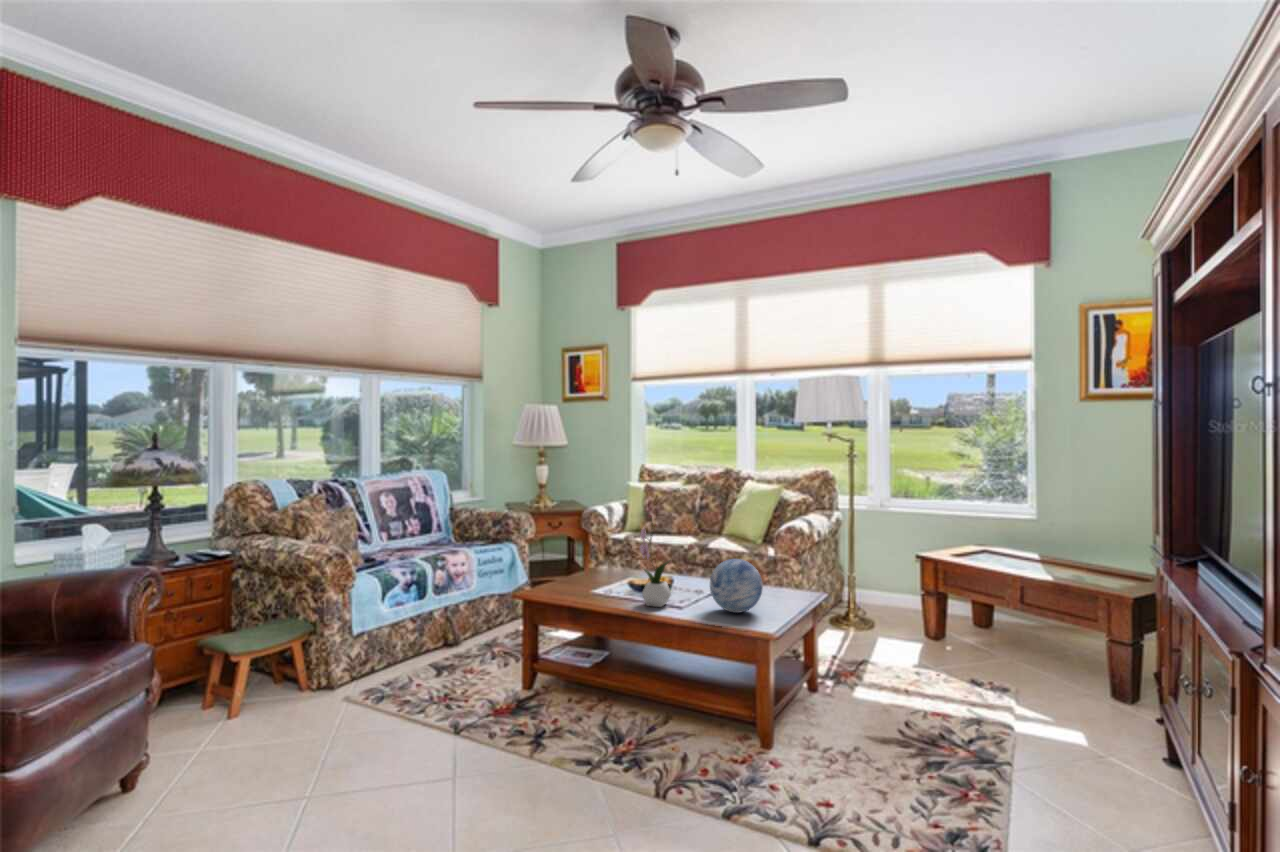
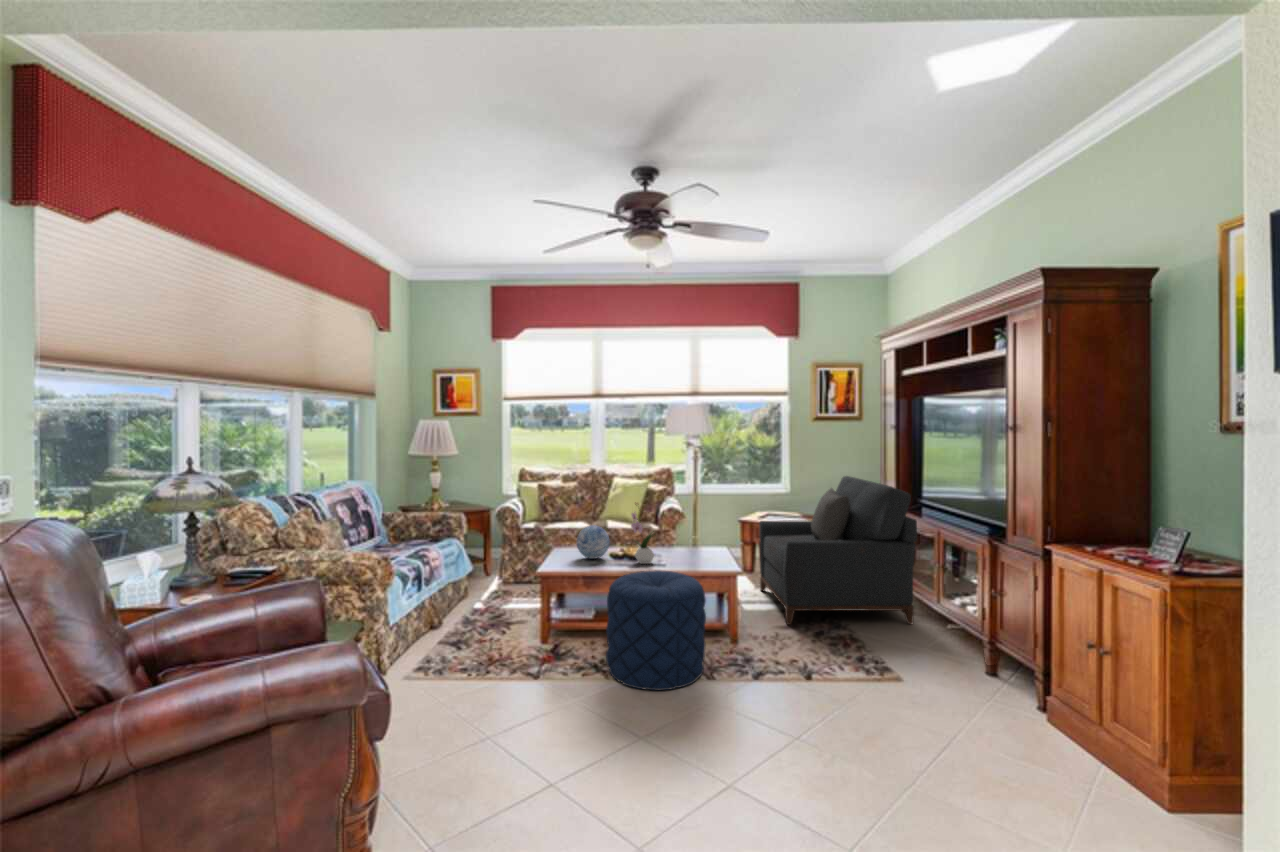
armchair: none [896,495,1189,813] -> present [759,476,917,625]
decorative orb: present [710,559,763,613] -> present [577,525,610,559]
pouf: none [521,618,676,818] -> present [606,570,706,691]

